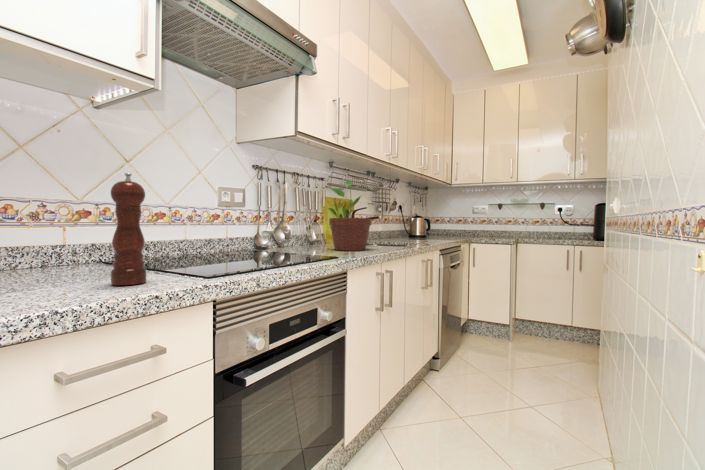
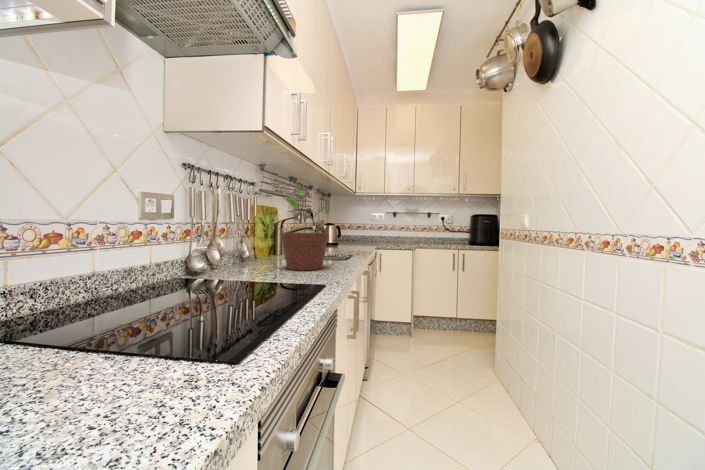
pepper mill: present [111,173,146,285] -> none [99,188,166,410]

